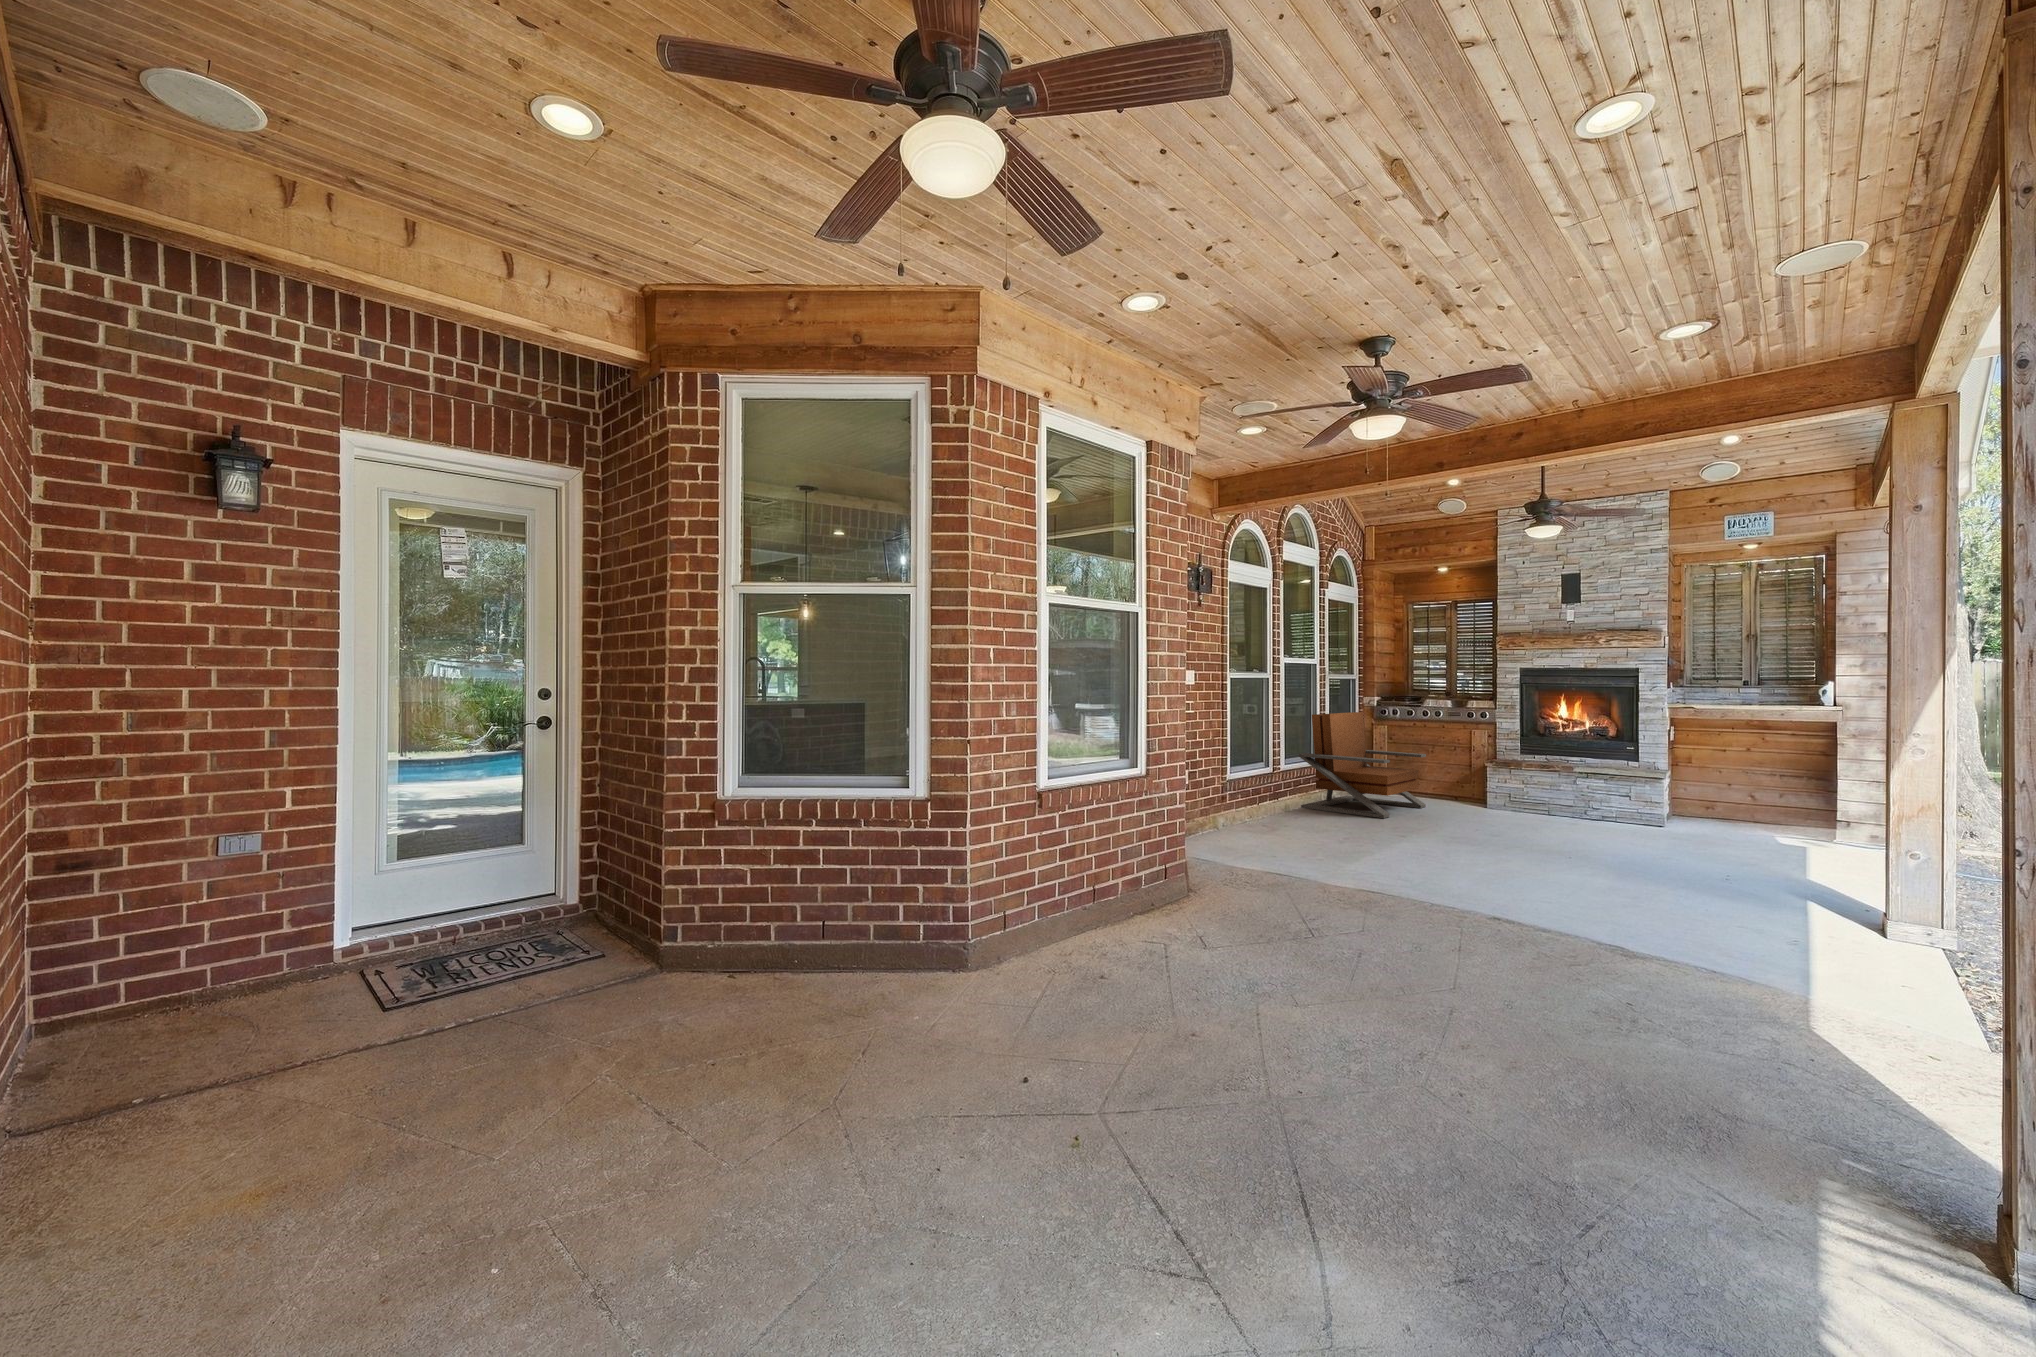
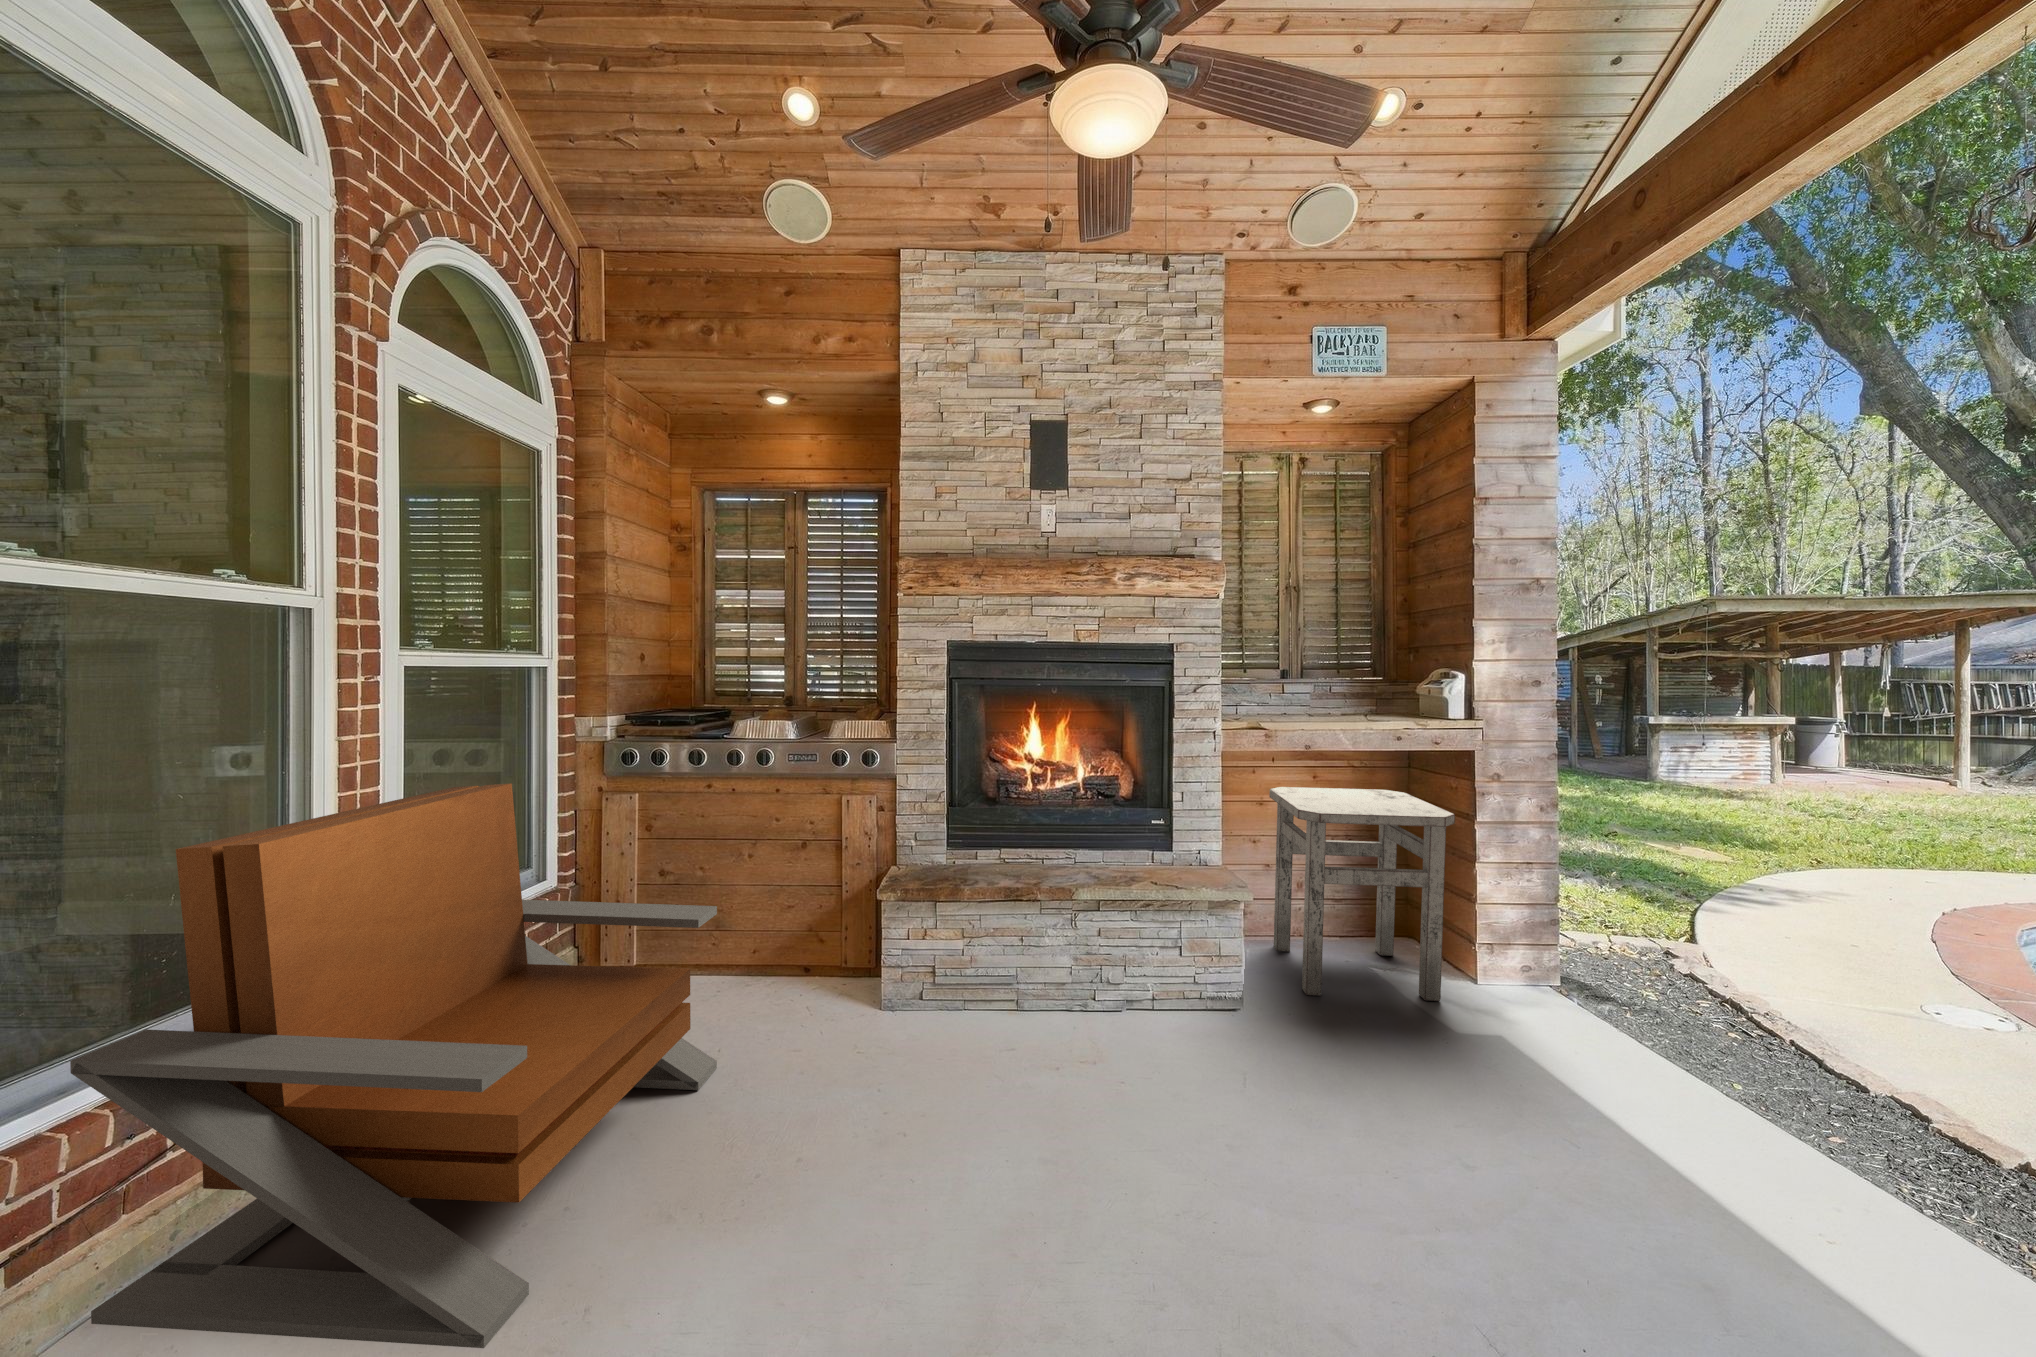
side table: none [1701,740,1800,837] -> present [1269,787,1455,1001]

